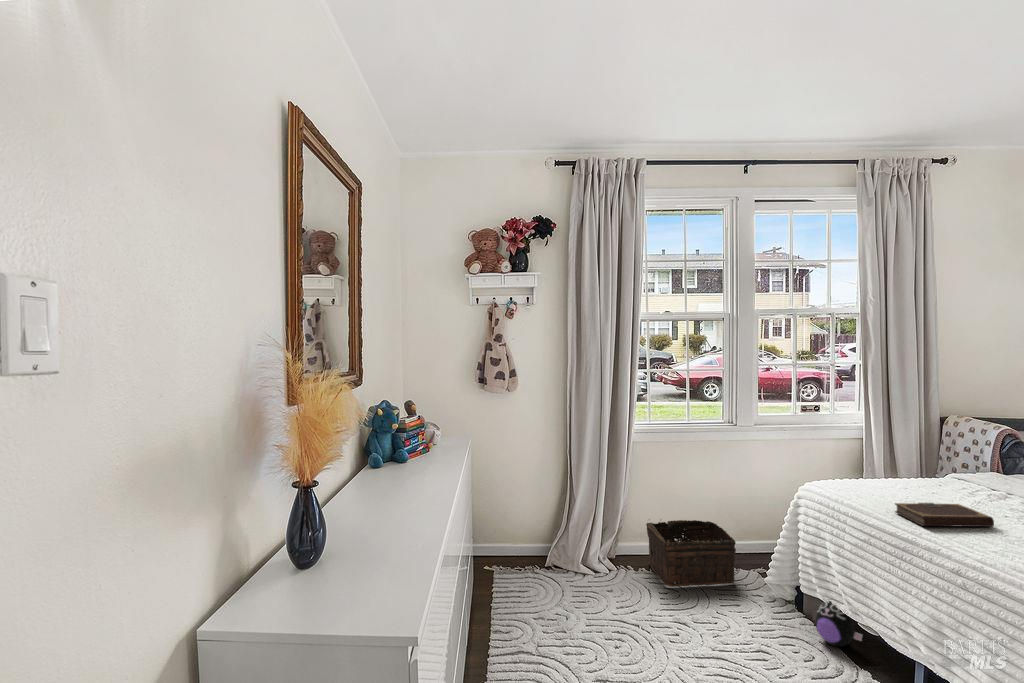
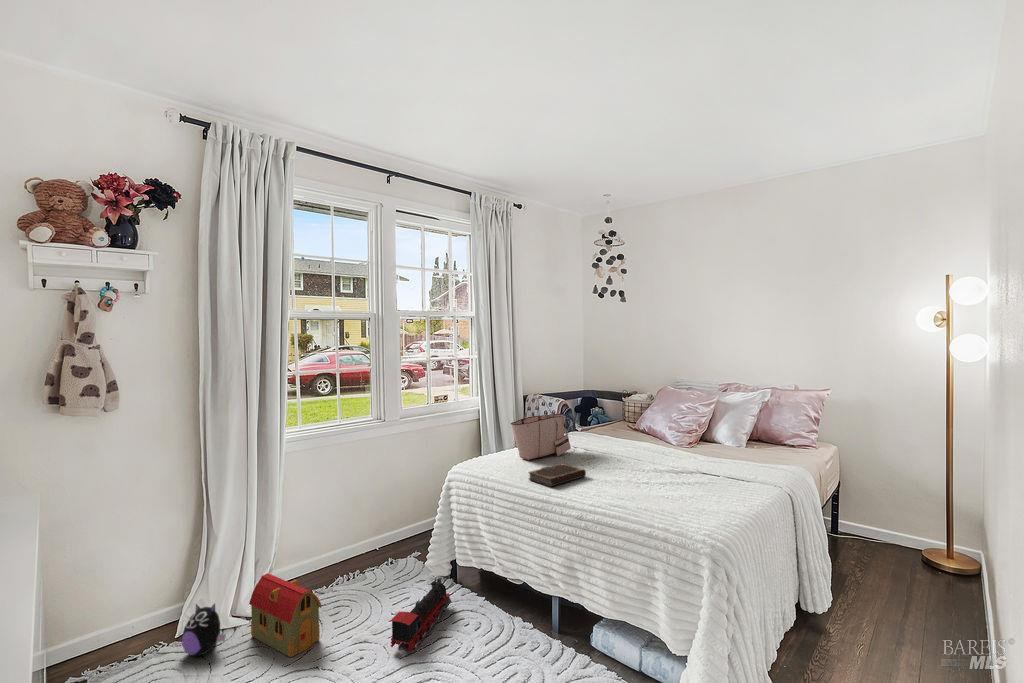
tote bag: none [885,414,992,497] -> present [511,398,571,460]
basket: present [646,520,736,587] -> none [301,520,395,601]
toy house: none [595,540,650,615] -> present [249,573,322,657]
toy train: none [707,597,787,654] -> present [390,578,451,651]
plush toy: present [815,599,862,646] -> present [182,604,226,656]

